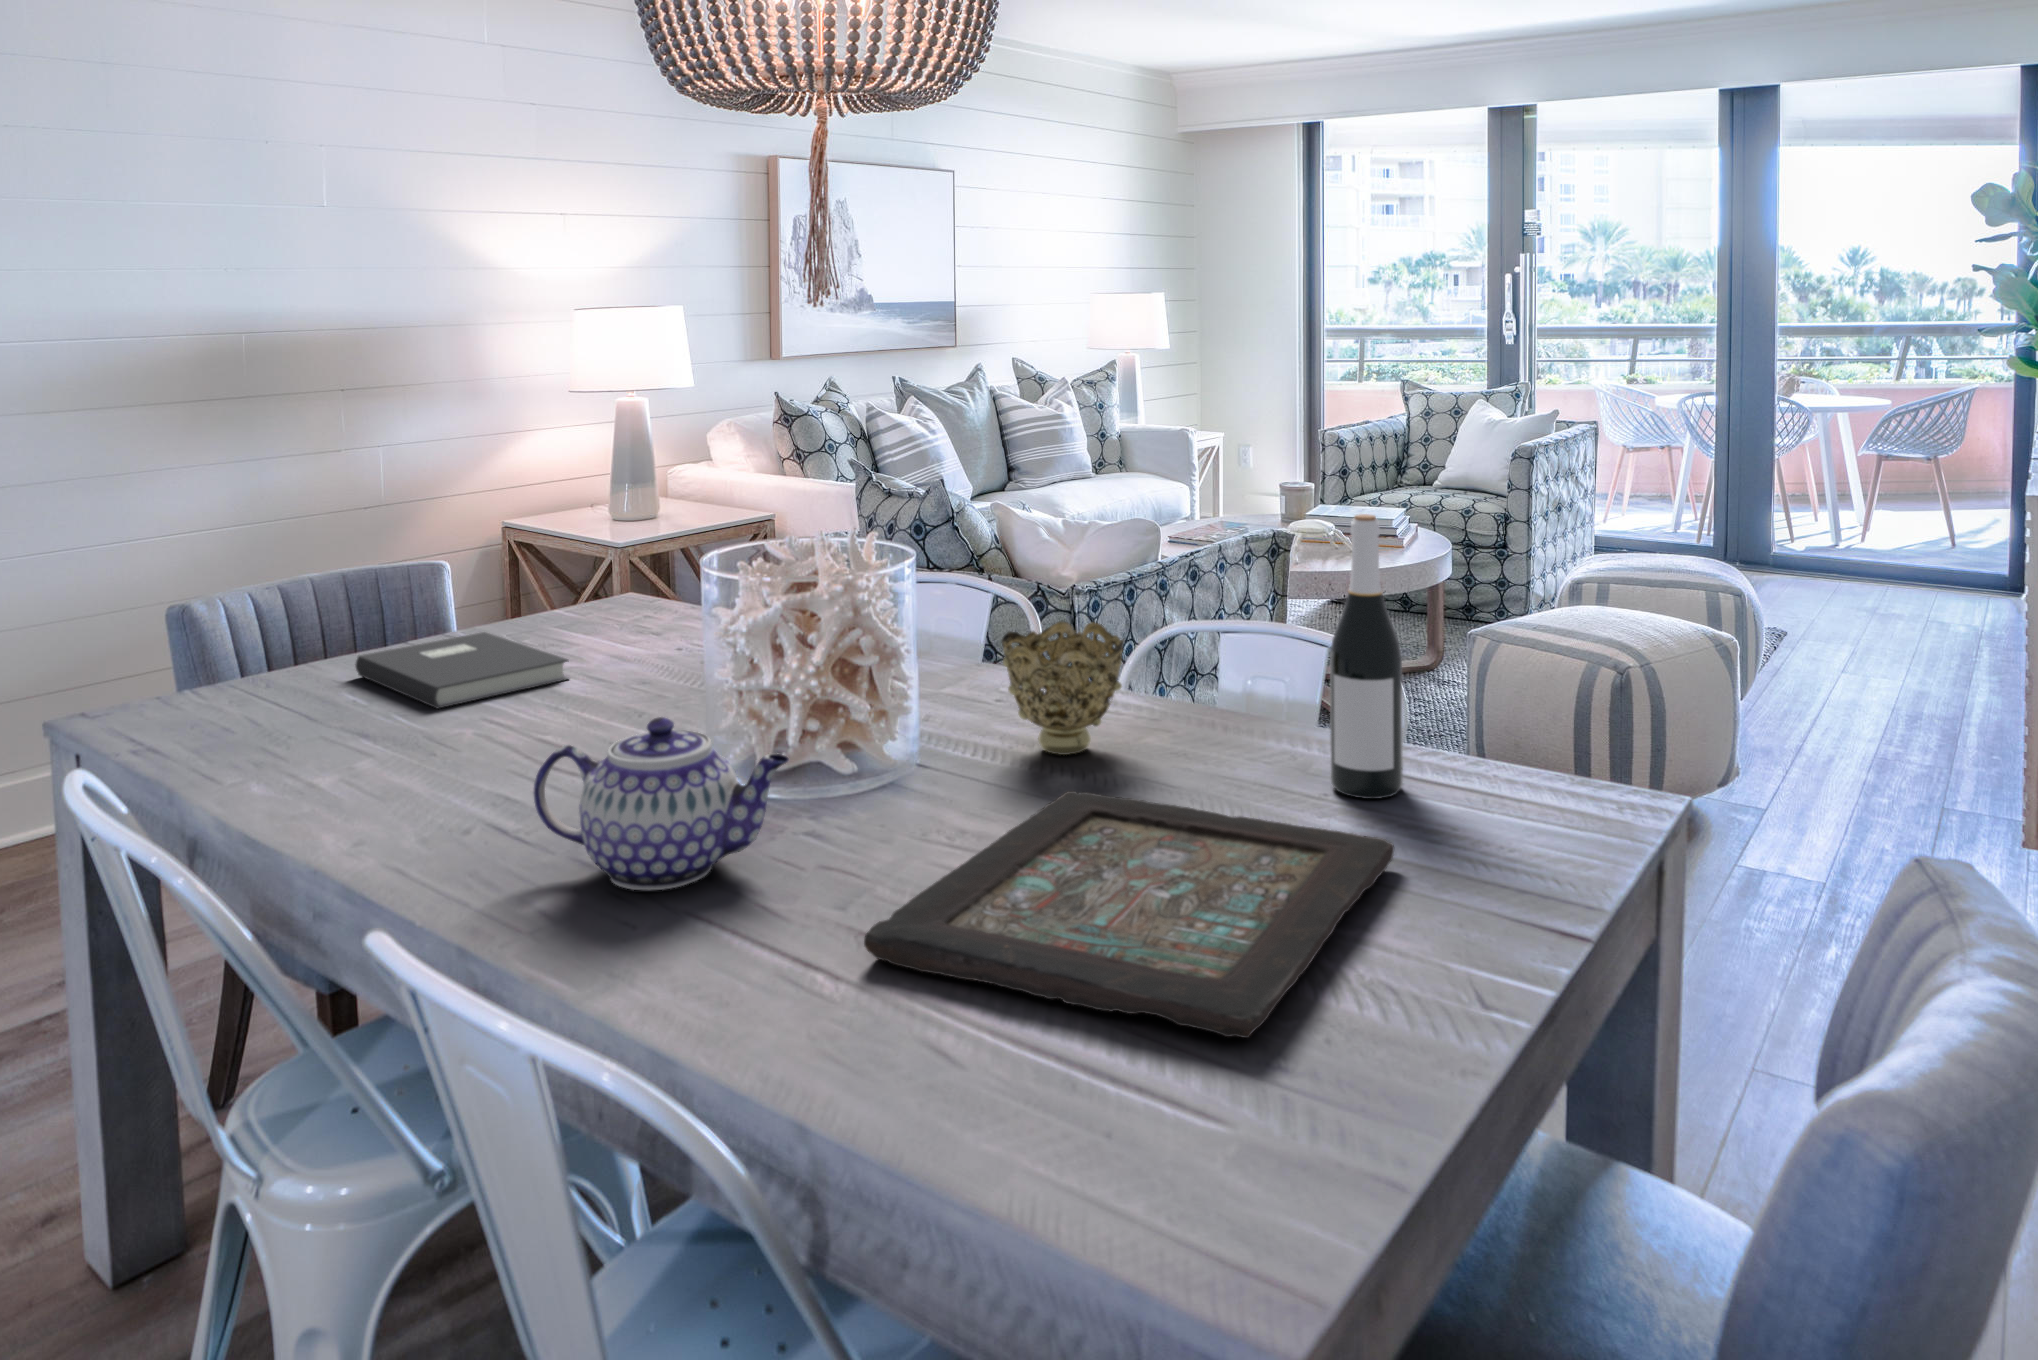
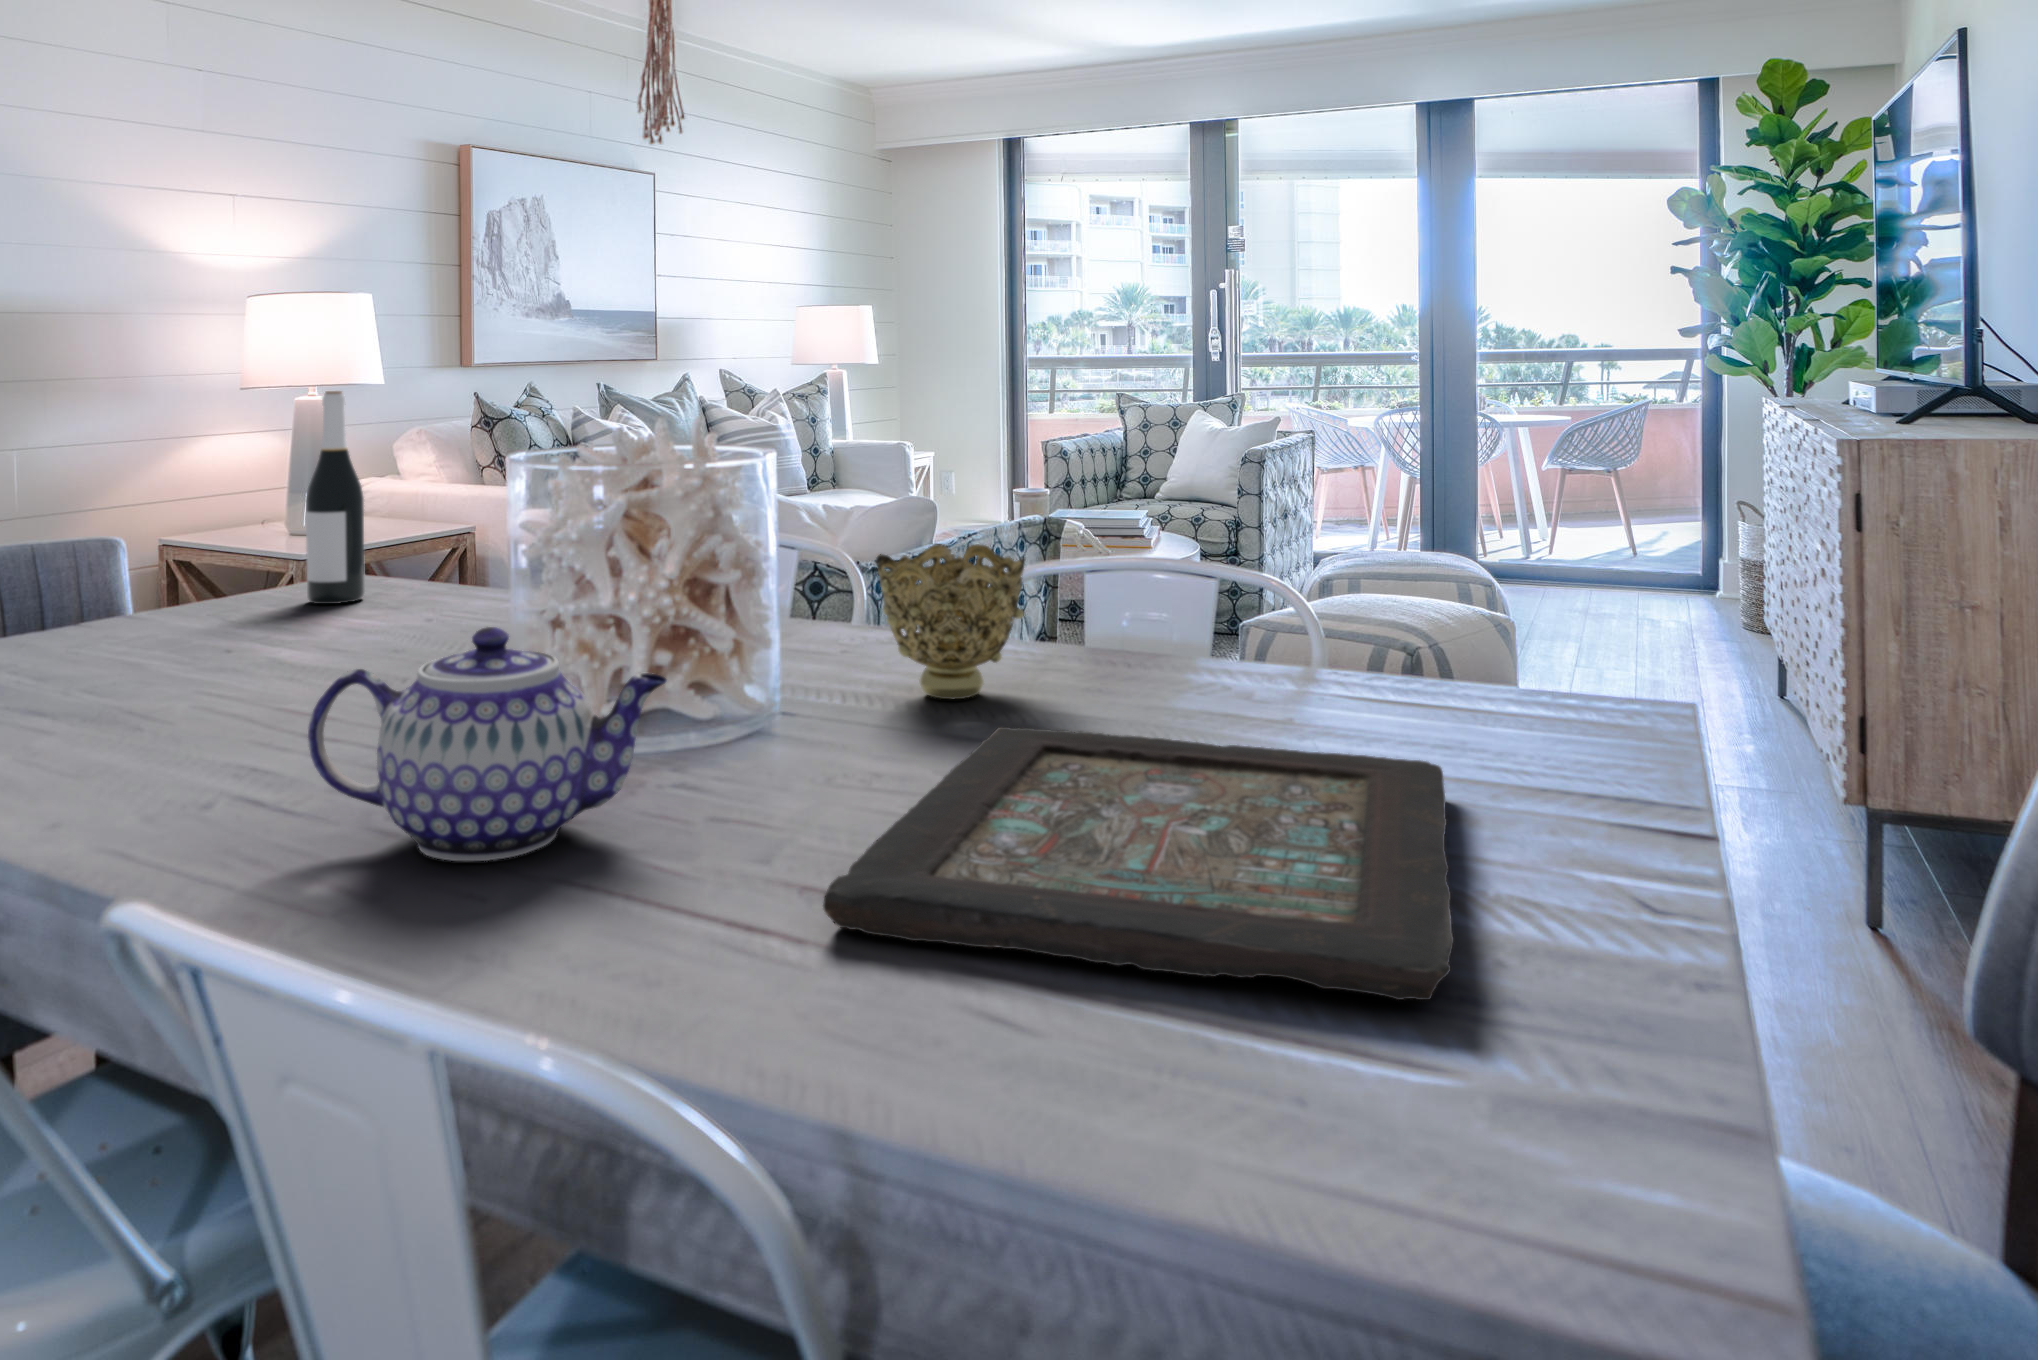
wine bottle: present [1330,514,1403,799] -> present [306,391,365,604]
book: present [355,632,569,709] -> none [19,600,301,679]

